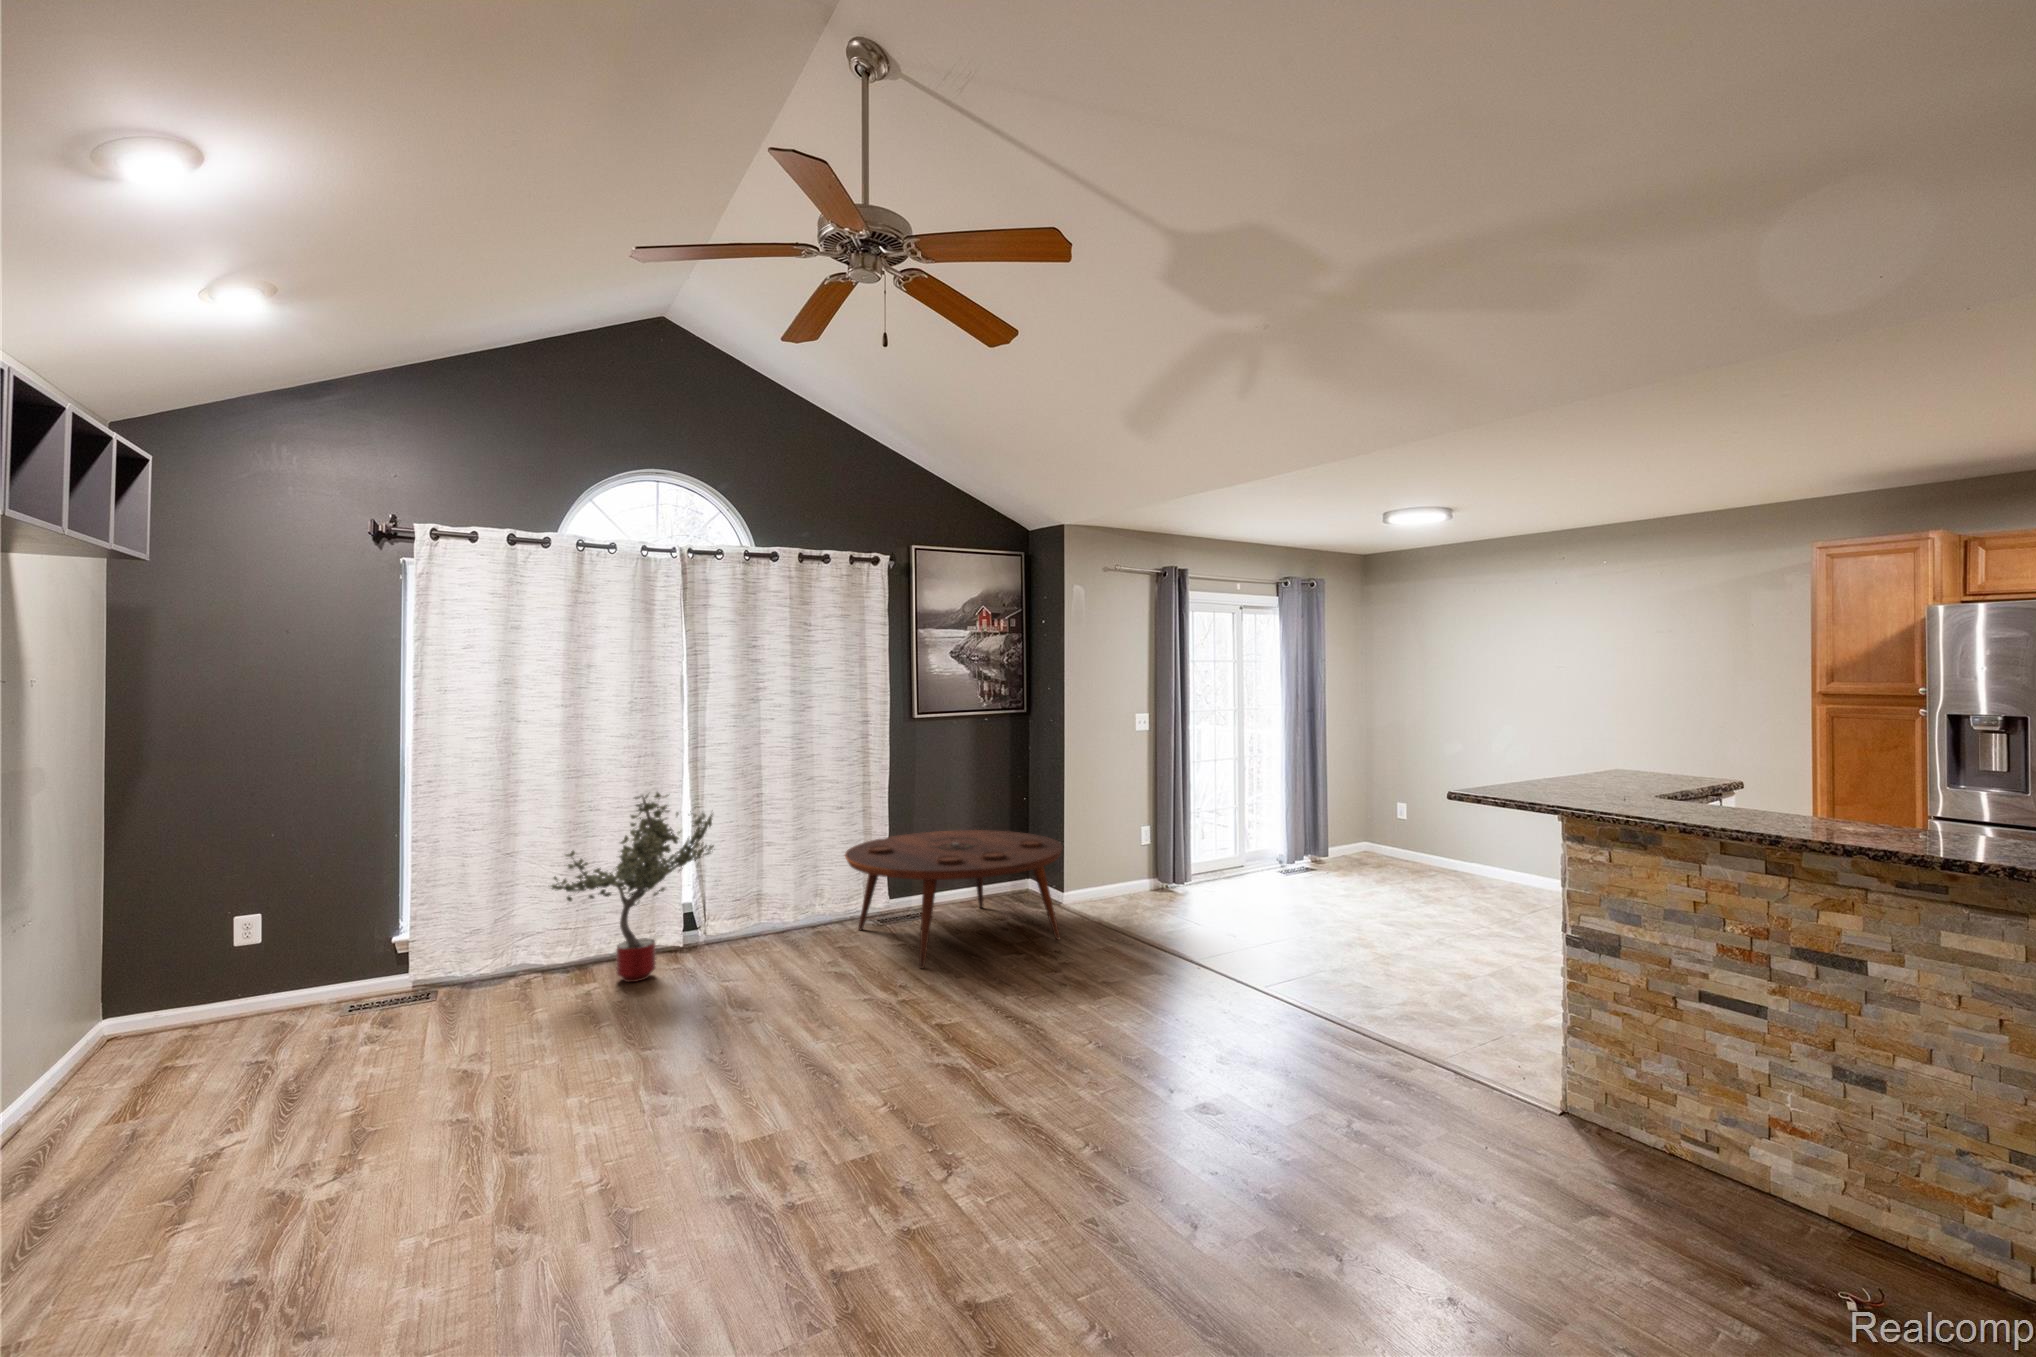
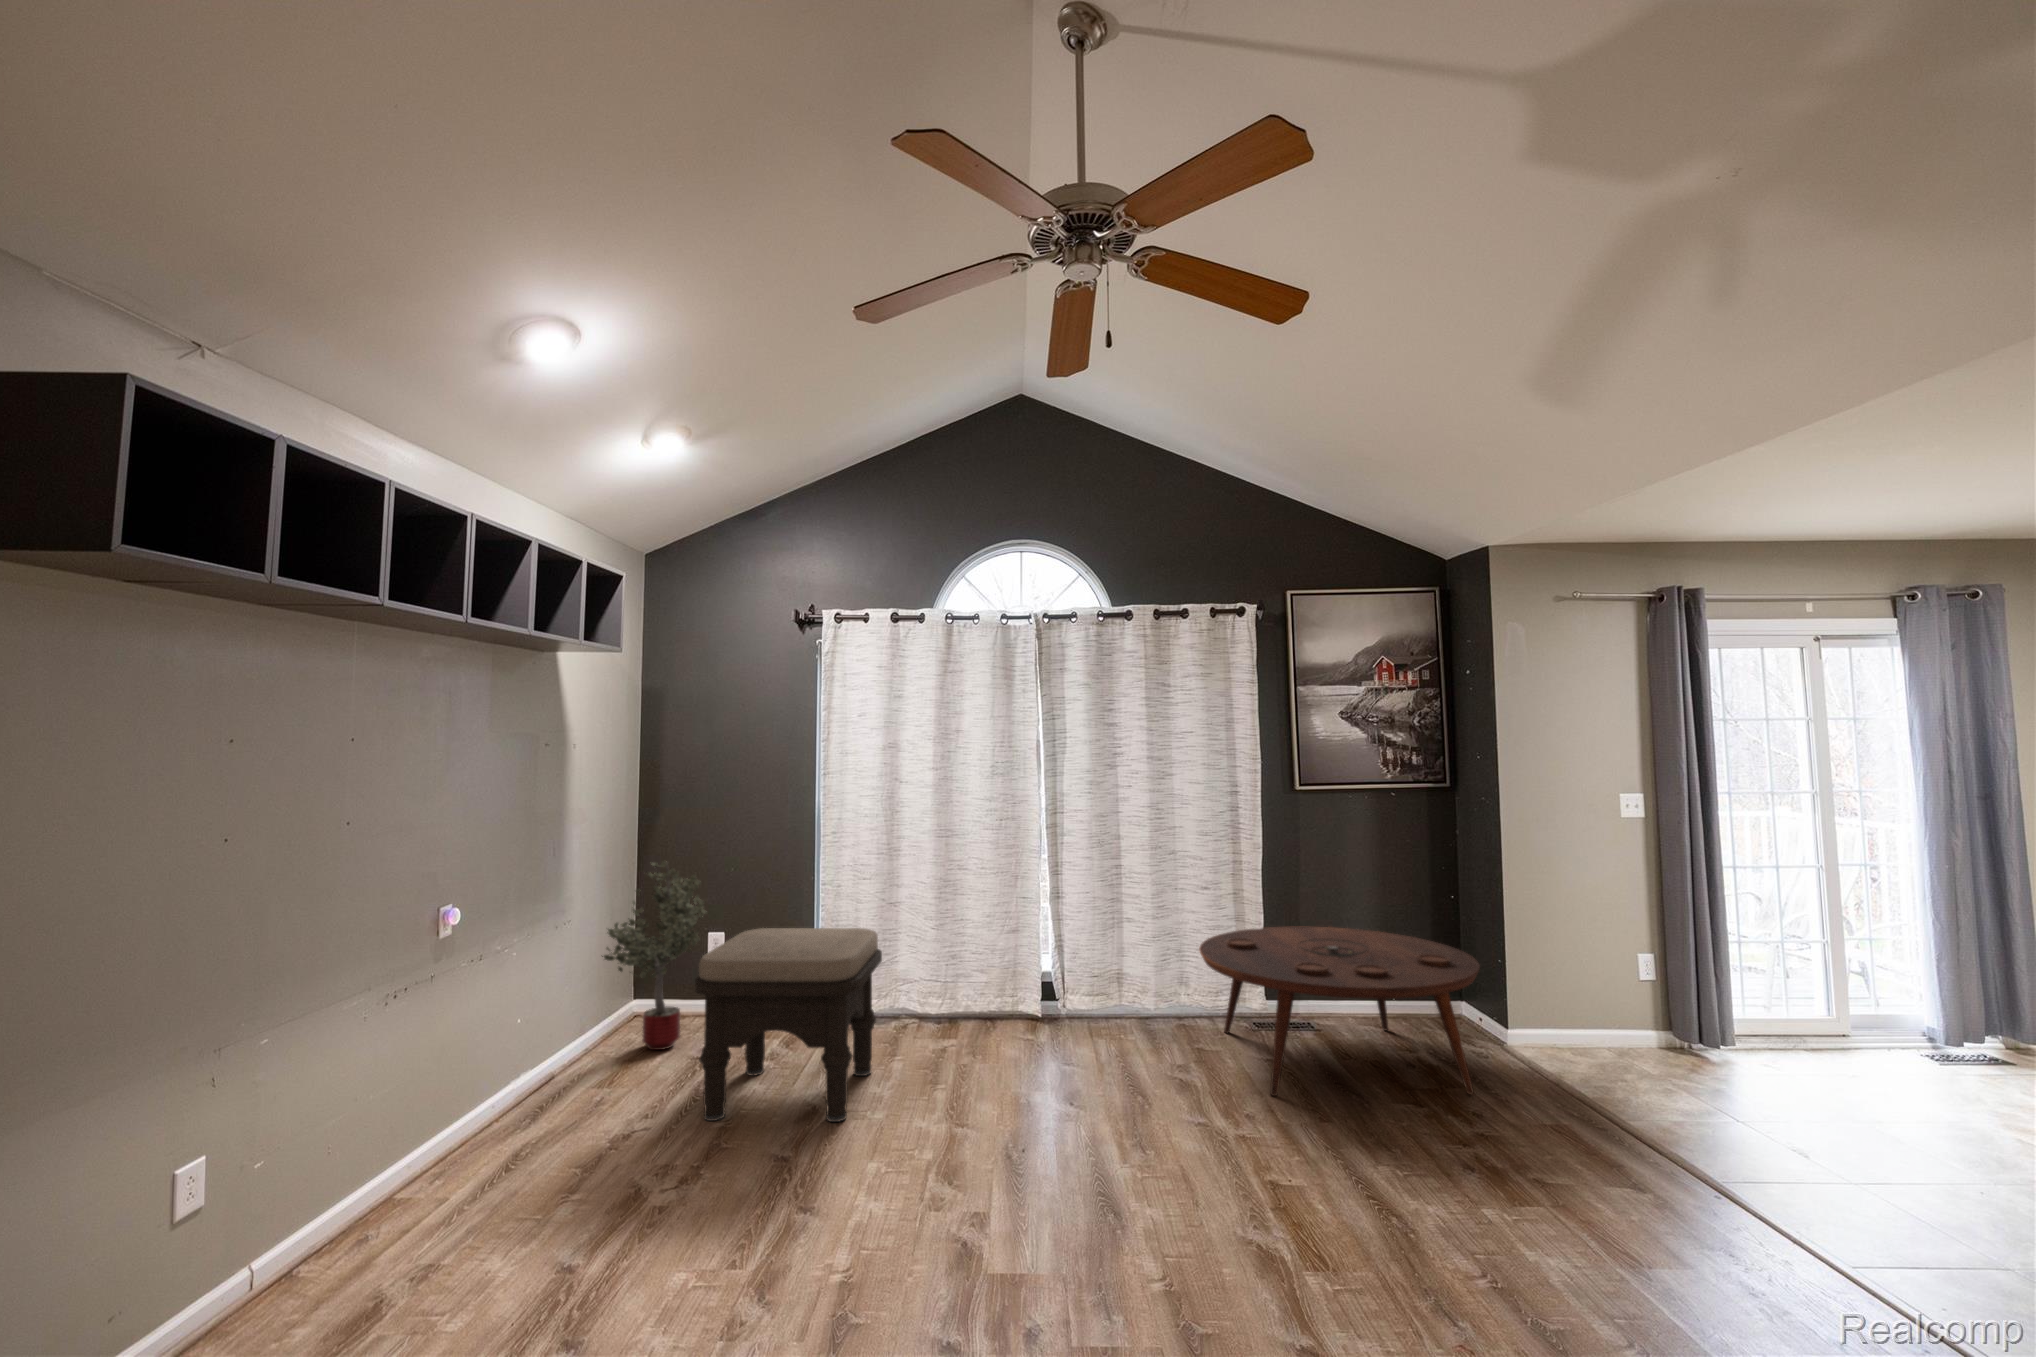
potted tree: present [551,792,714,982] -> present [602,861,706,1050]
ottoman: none [283,874,526,1120] -> present [695,928,882,1122]

